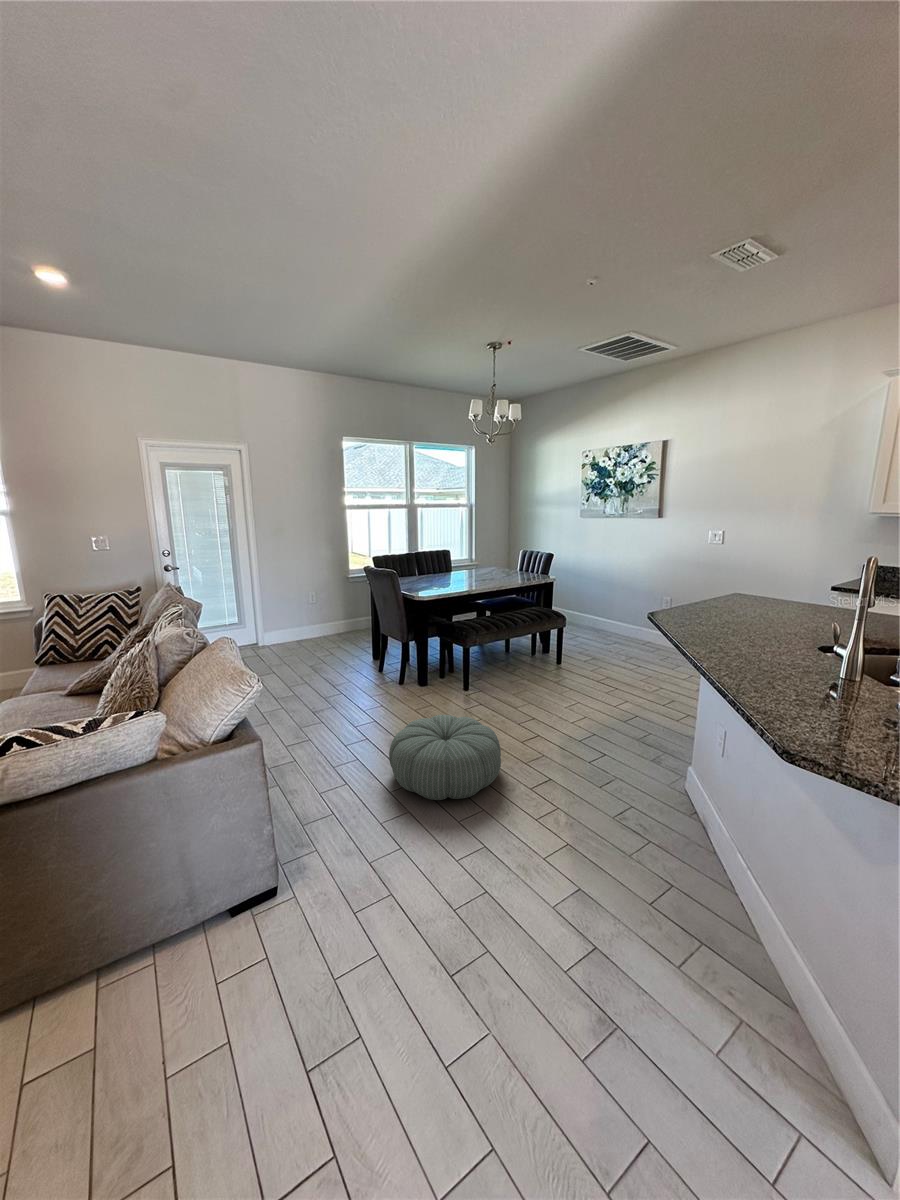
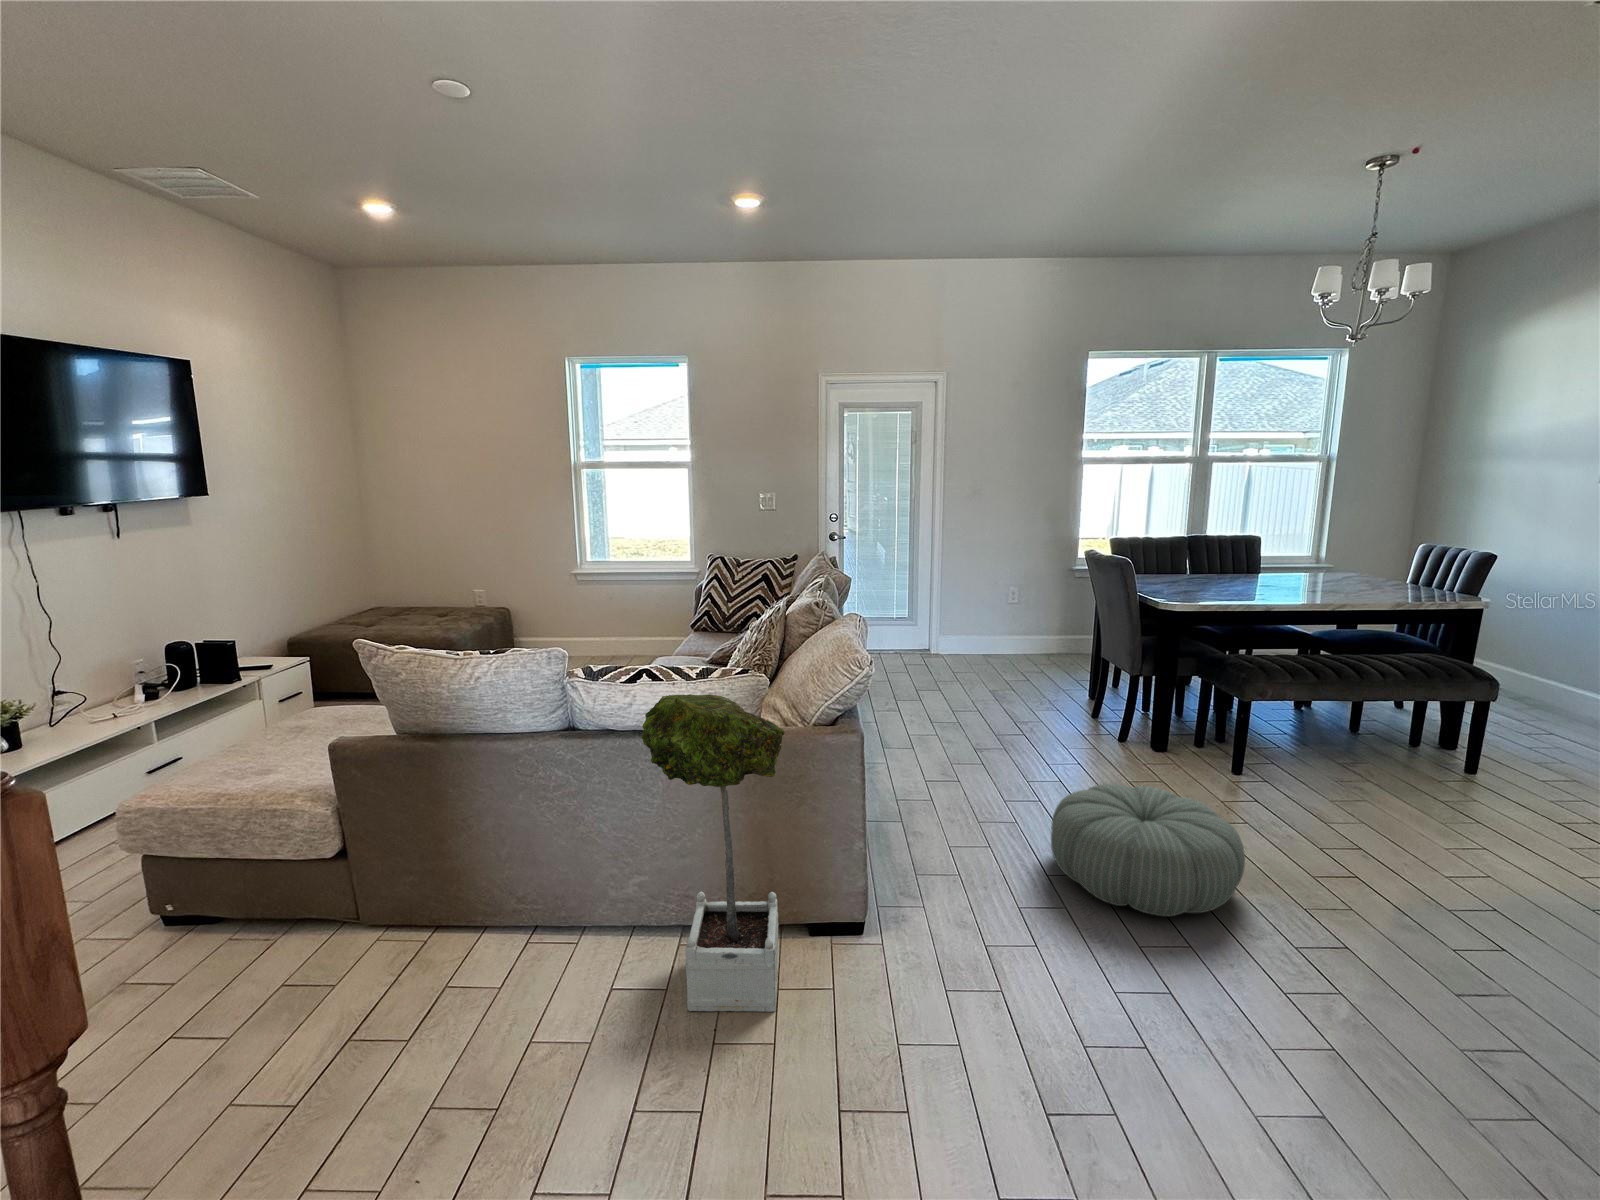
potted tree: none [30,751,224,1067] -> present [641,694,785,1012]

